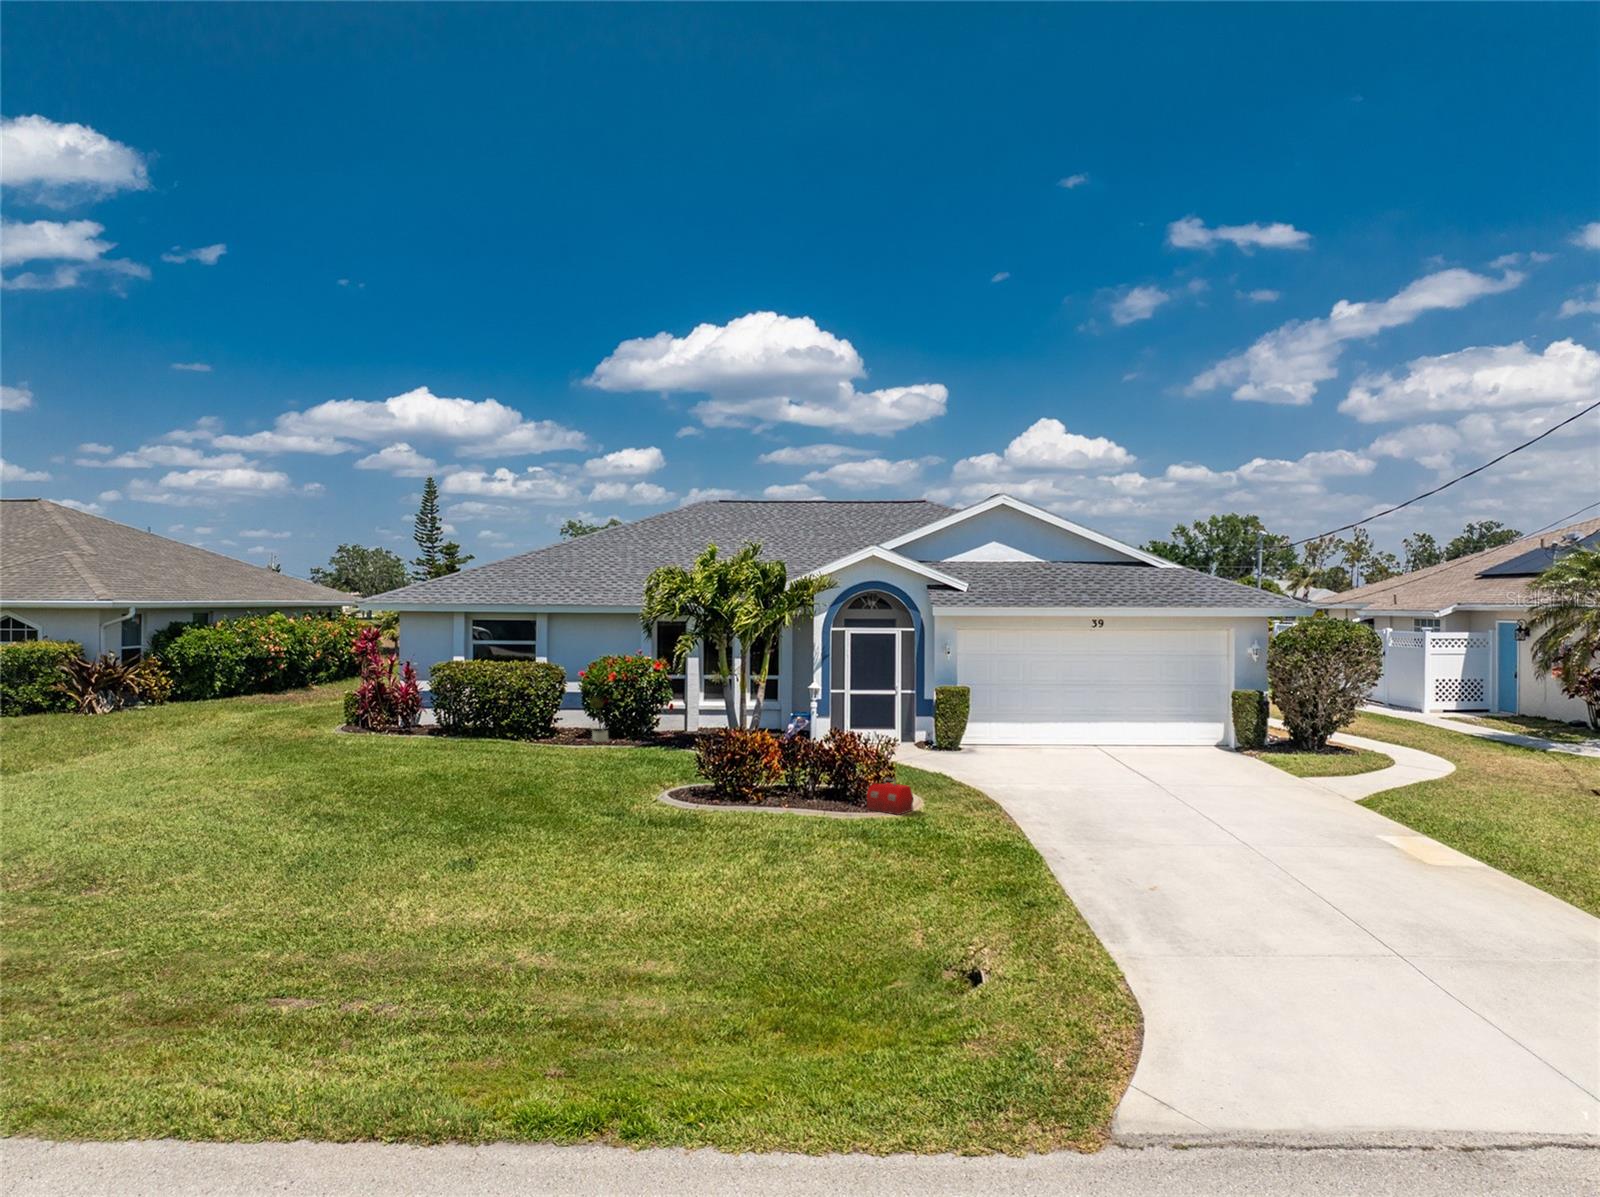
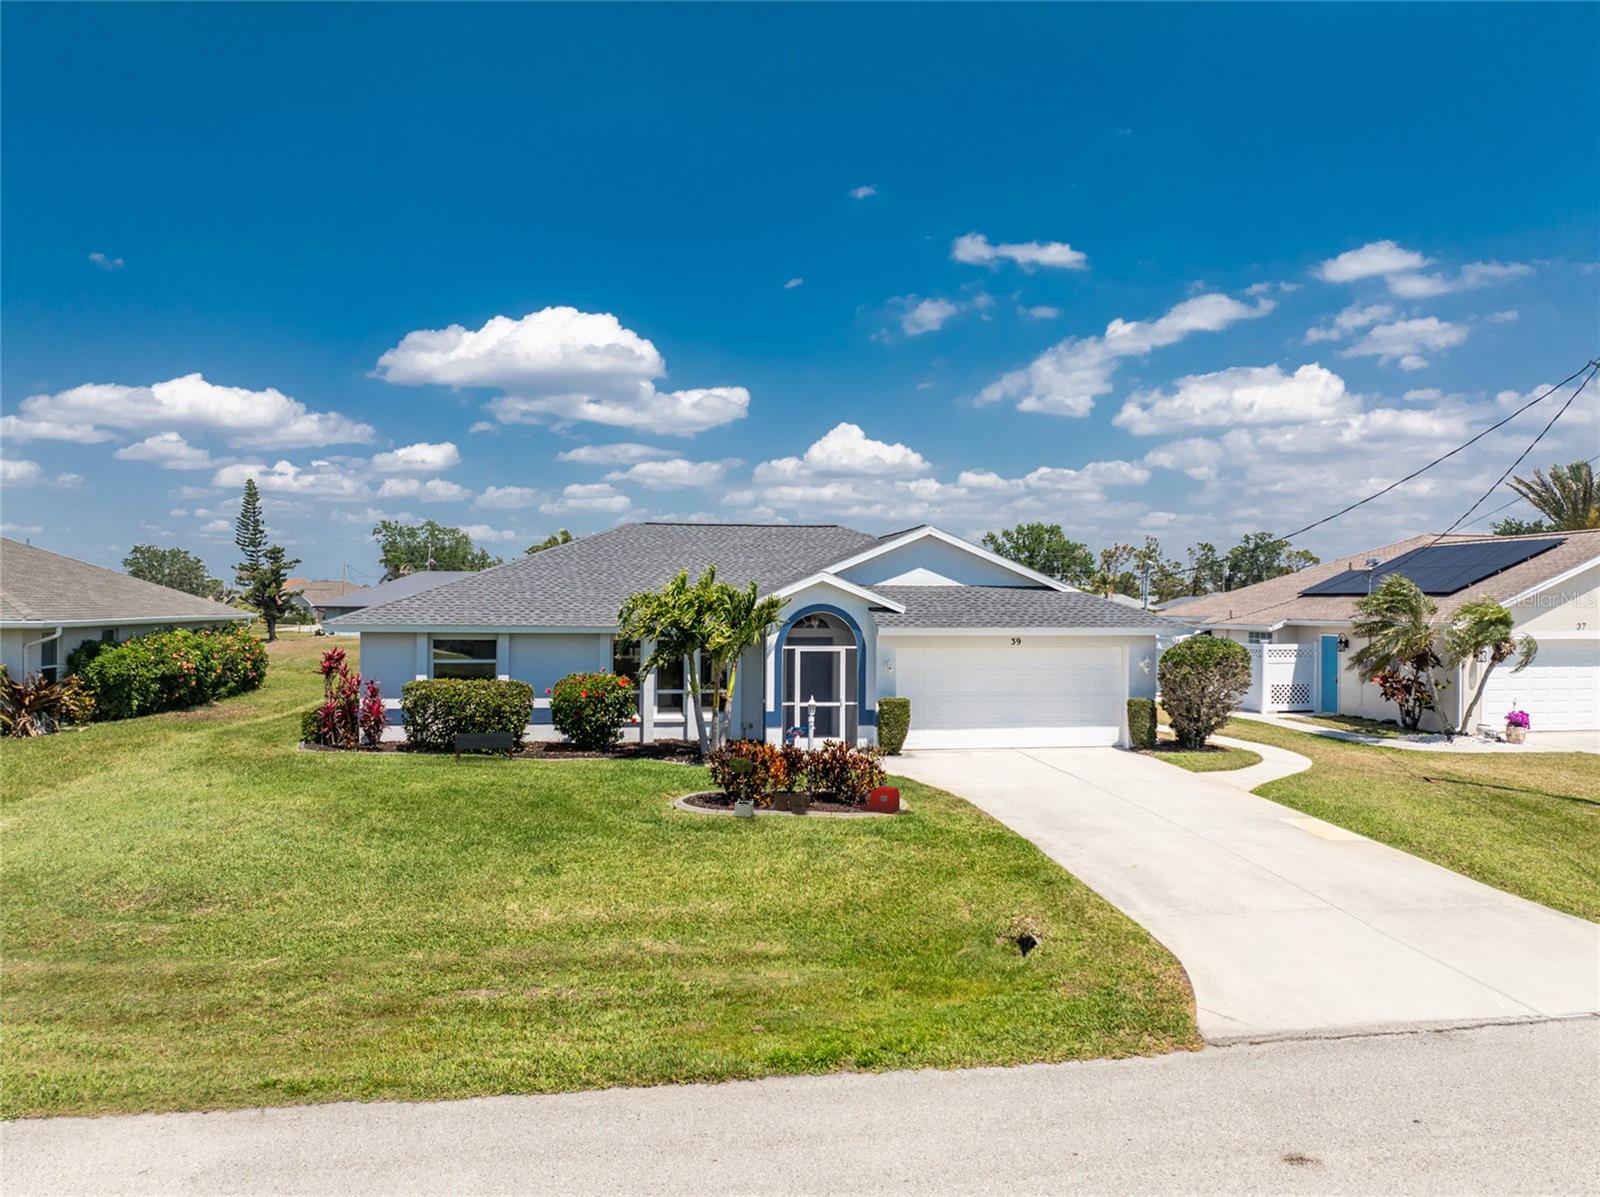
potted tree: present [590,698,608,742] -> present [729,757,754,817]
bench: none [482,717,544,745] -> present [455,732,514,760]
woven basket: none [772,785,813,812] -> present [775,791,809,814]

